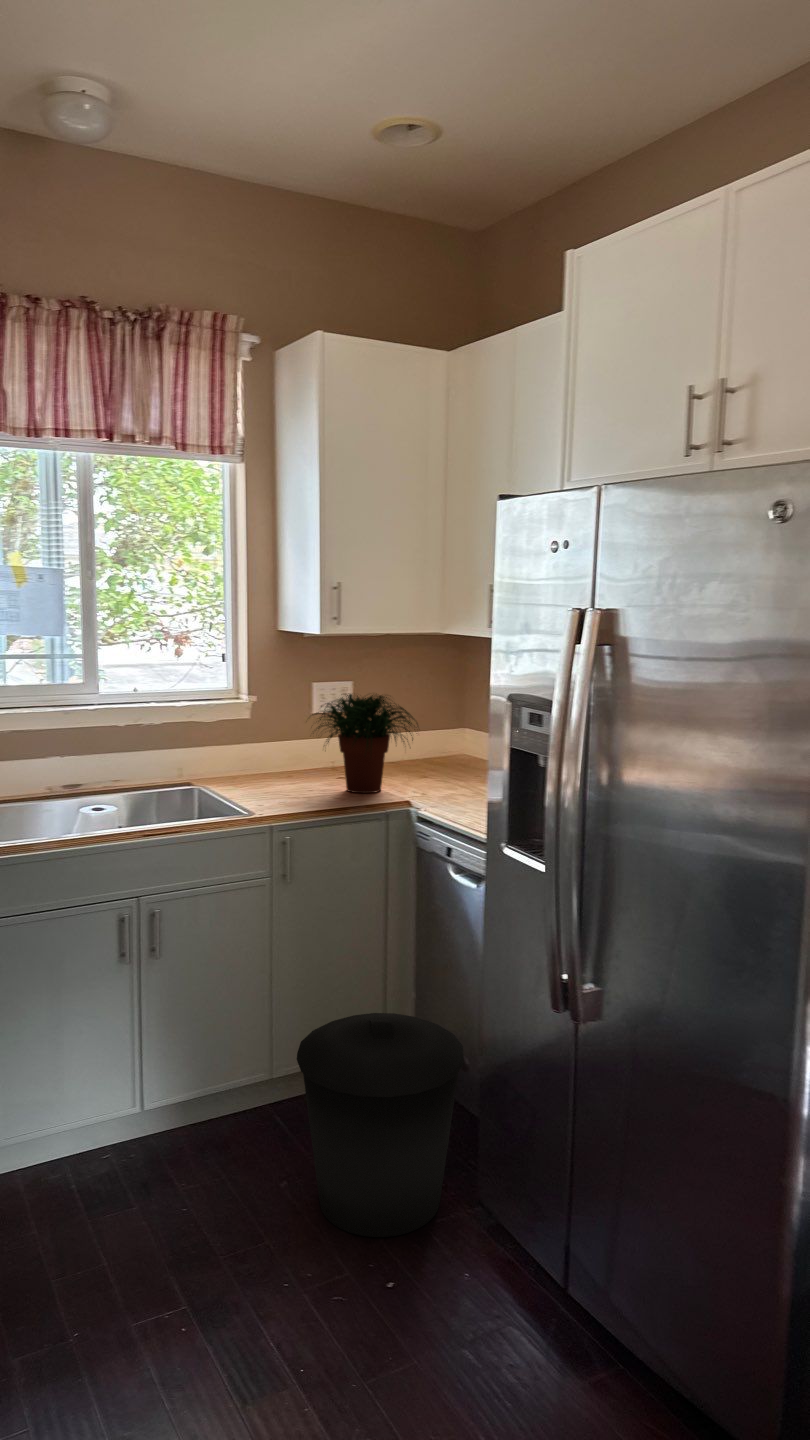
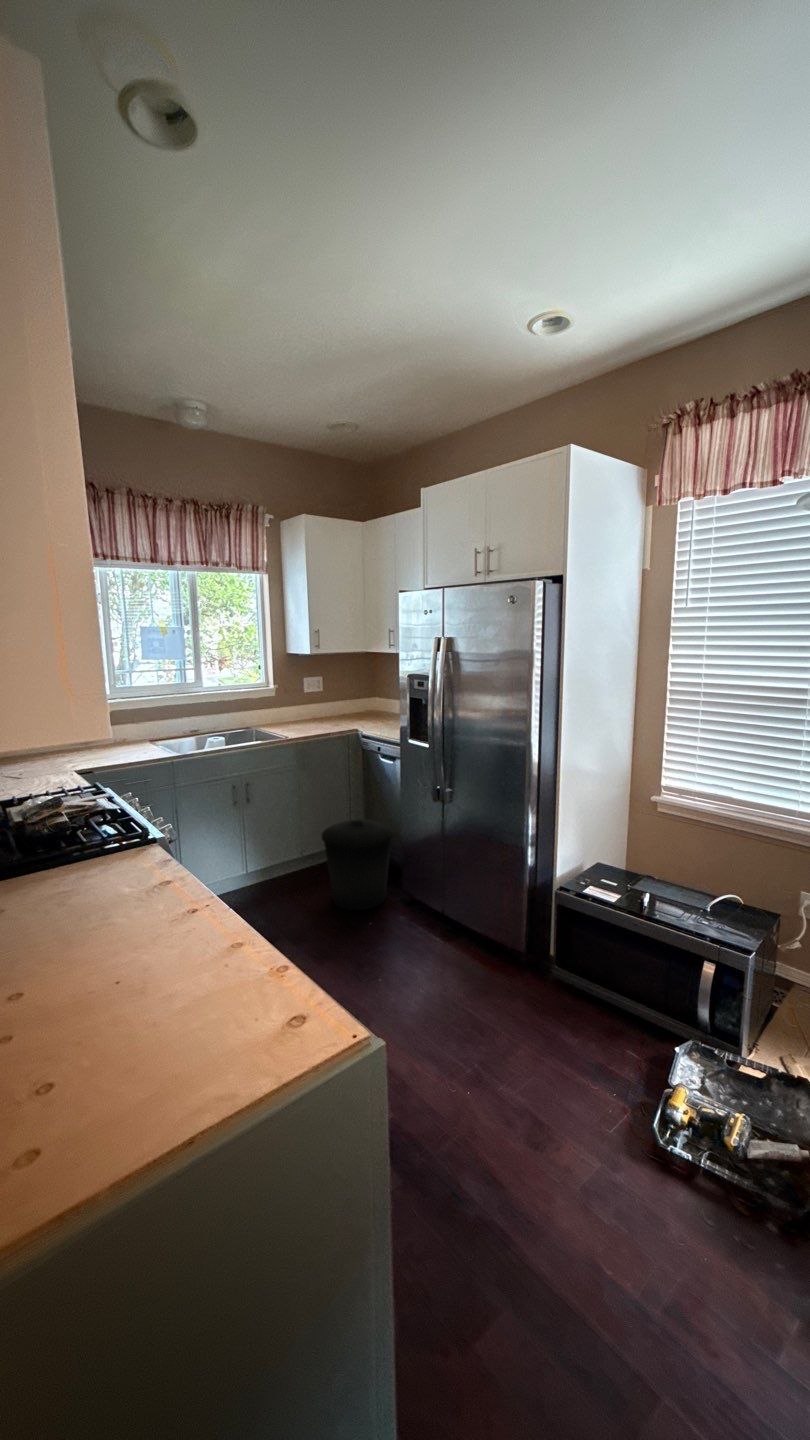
potted plant: present [316,694,415,793] -> none [305,681,359,728]

